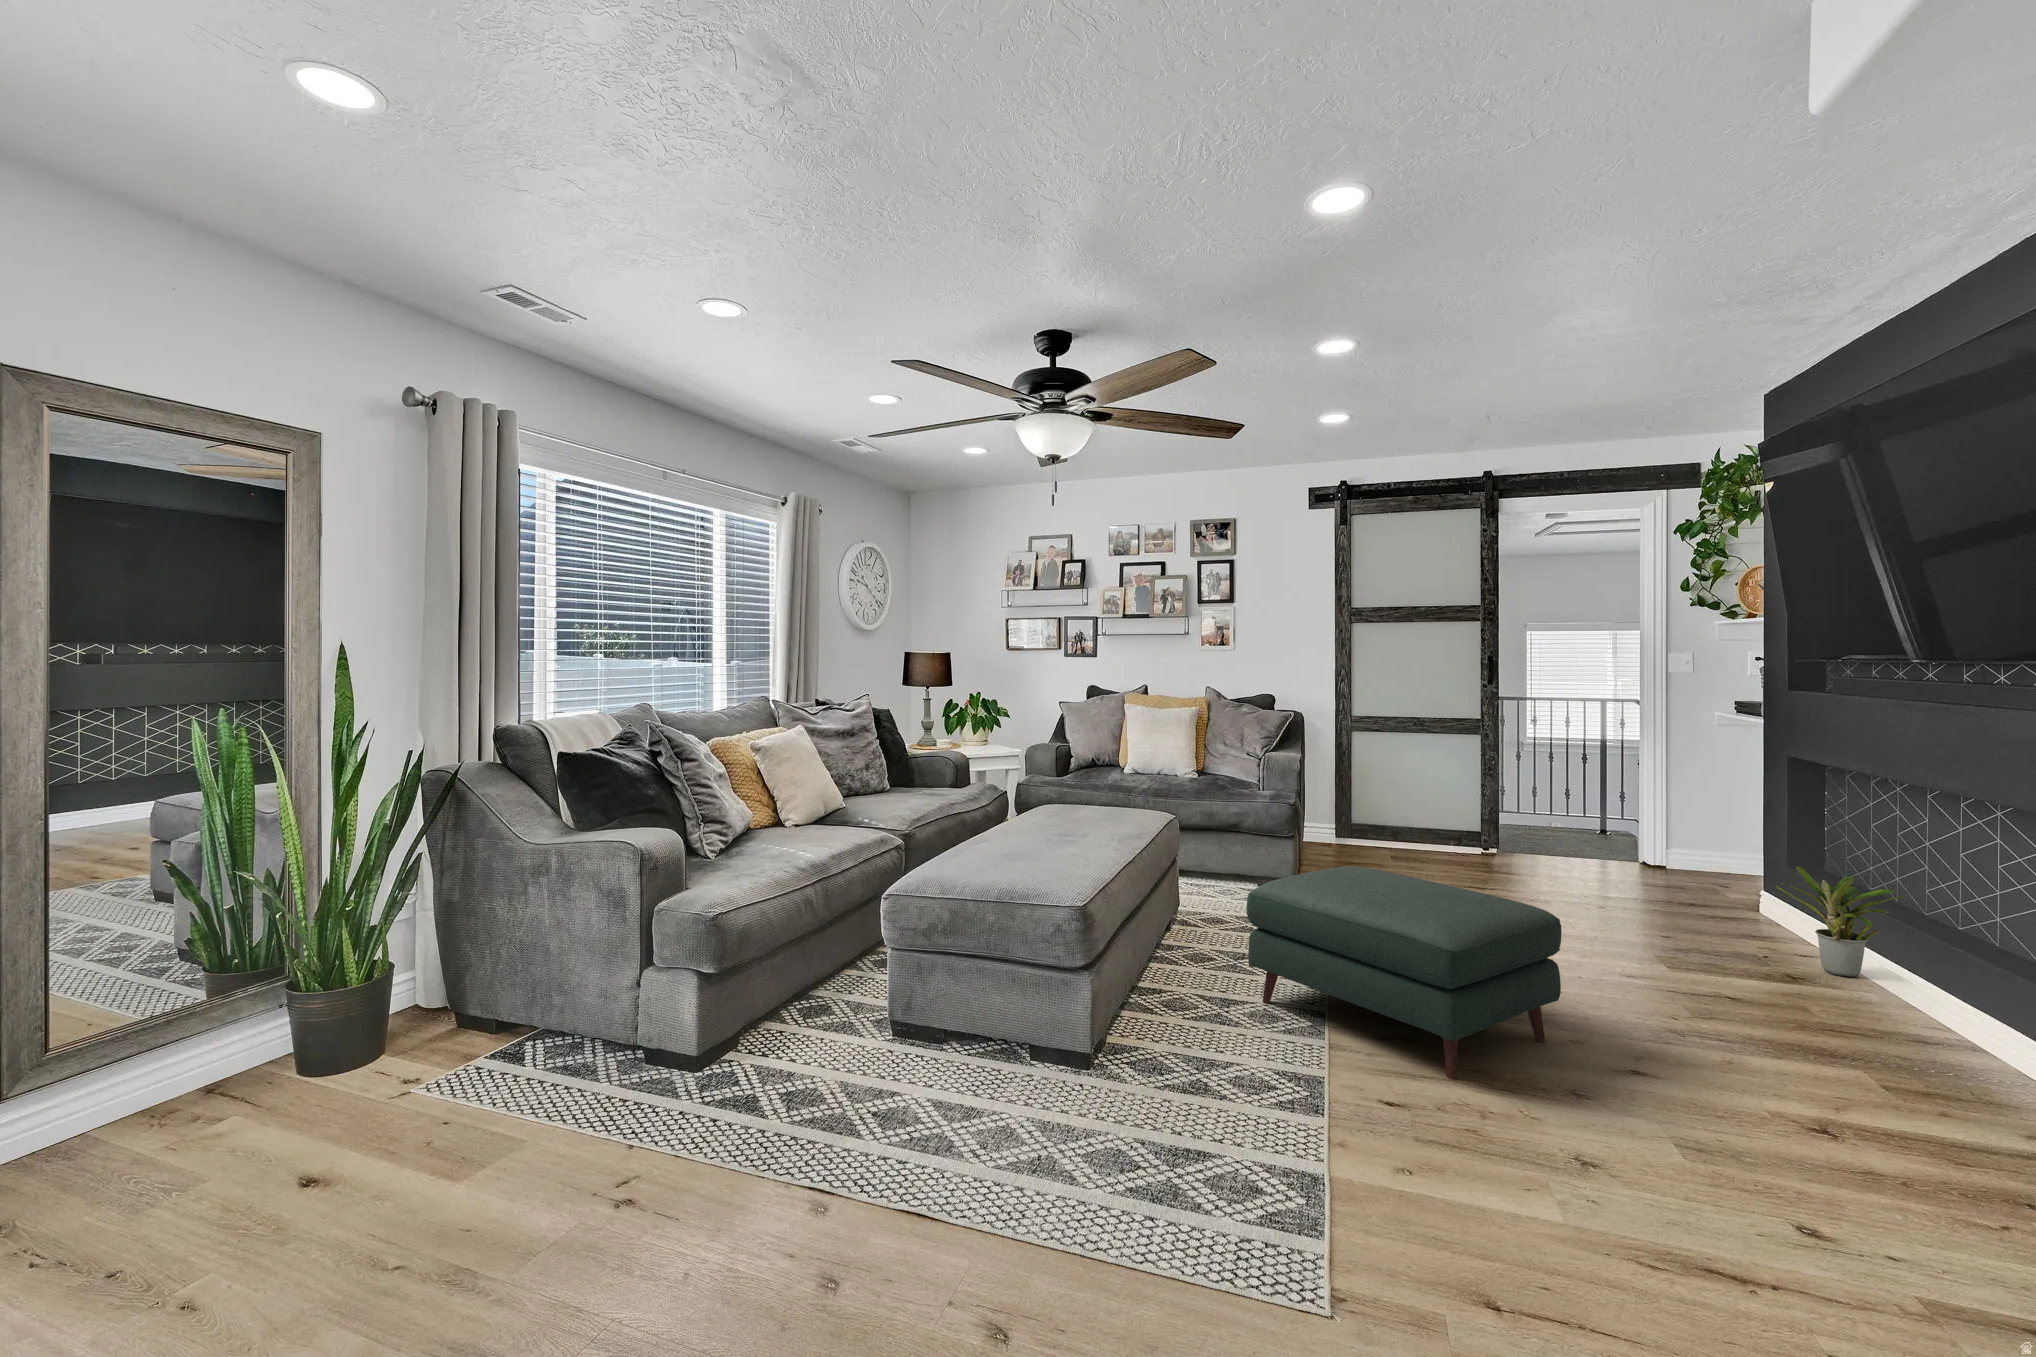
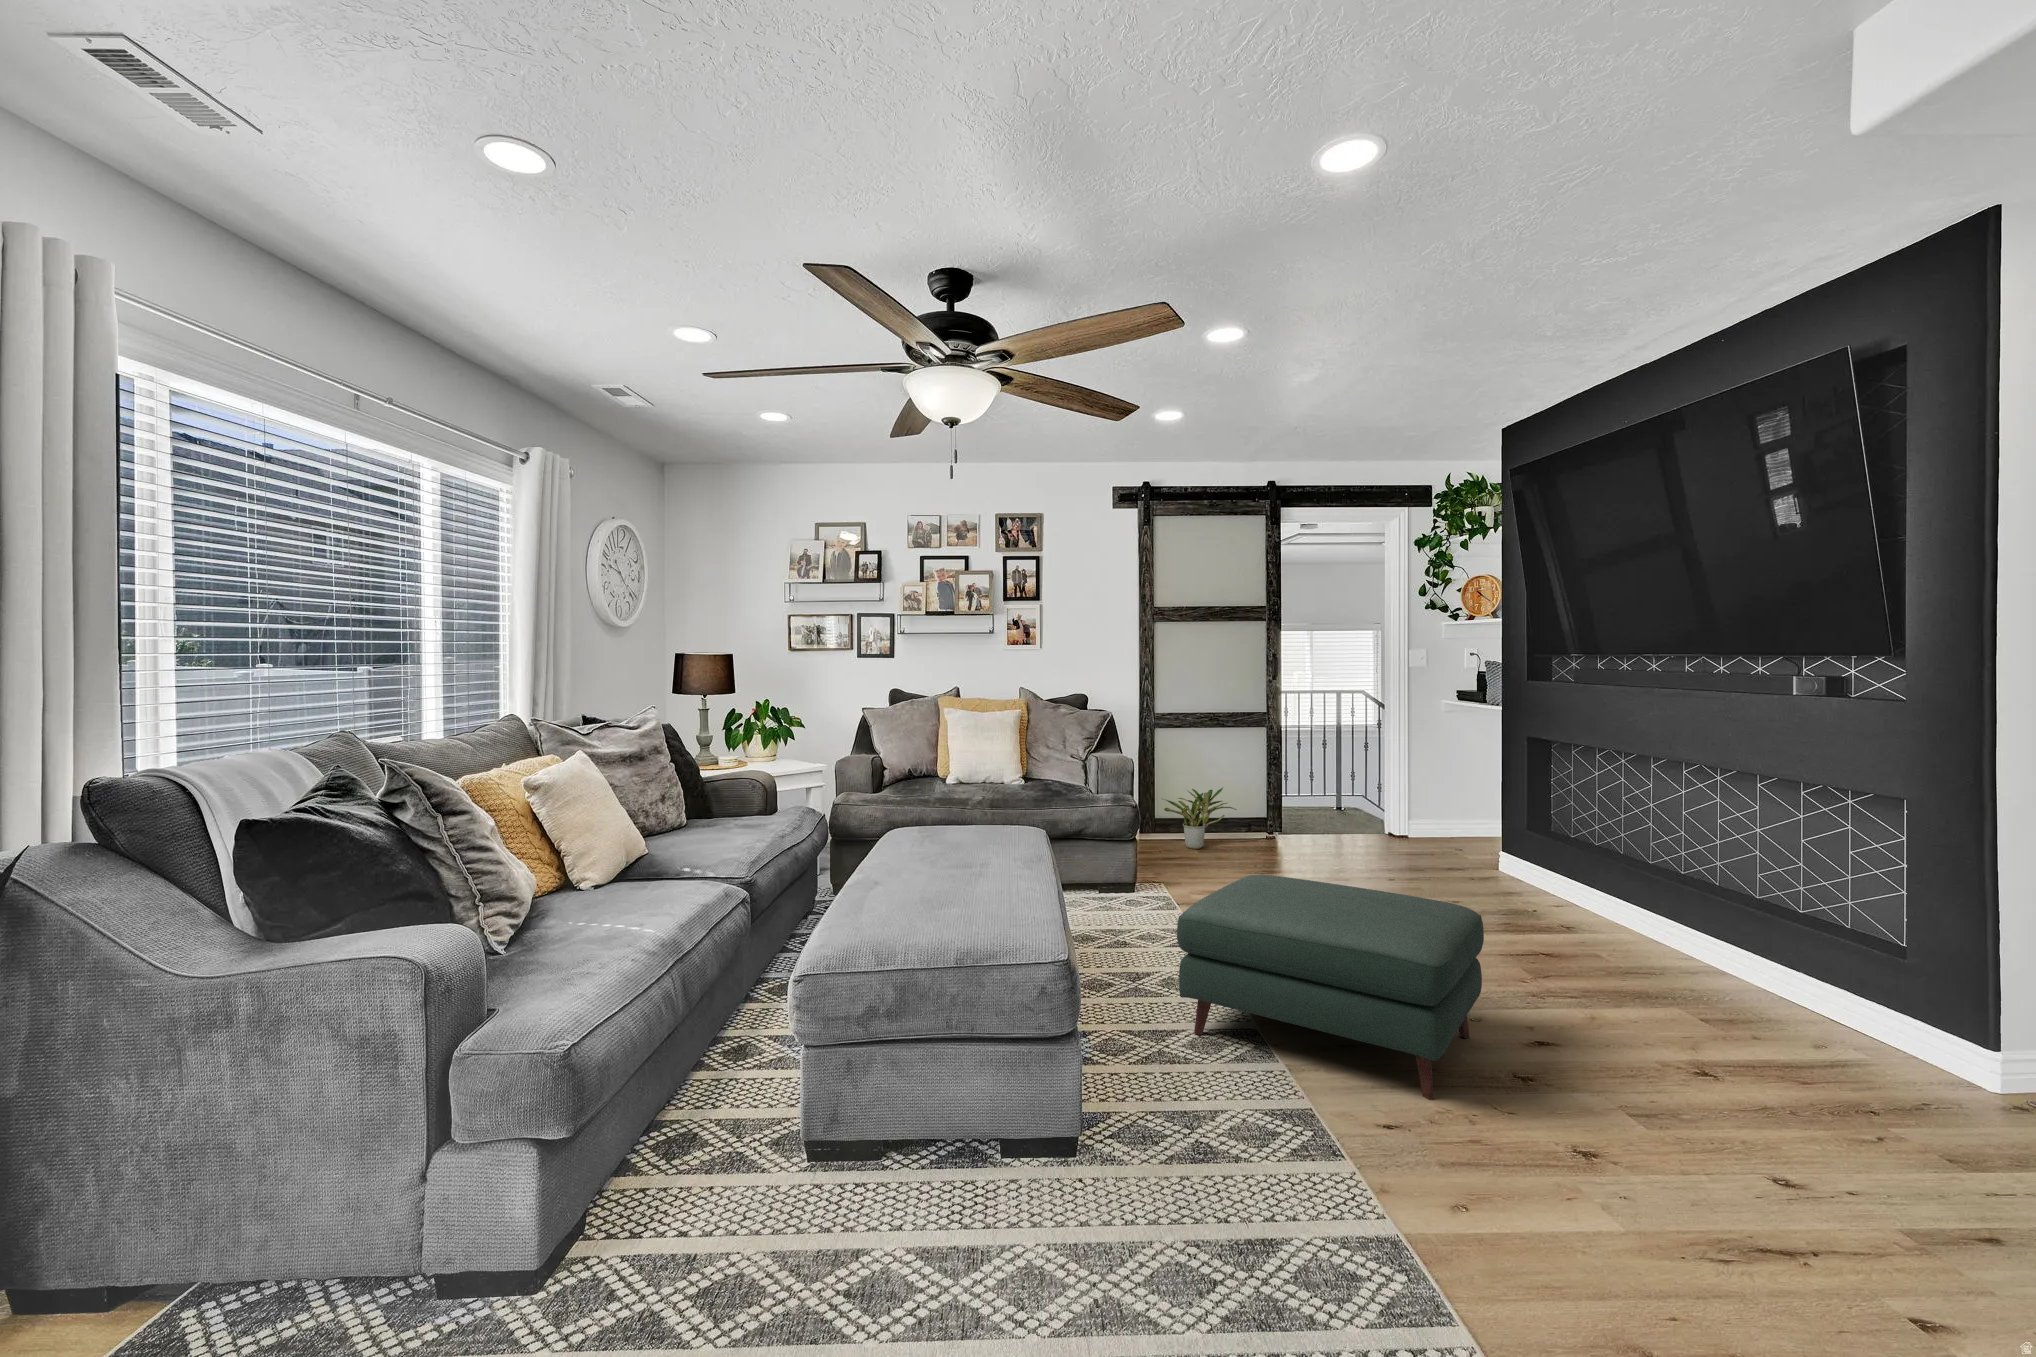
potted plant: present [1775,867,1904,977] -> present [1164,787,1236,849]

